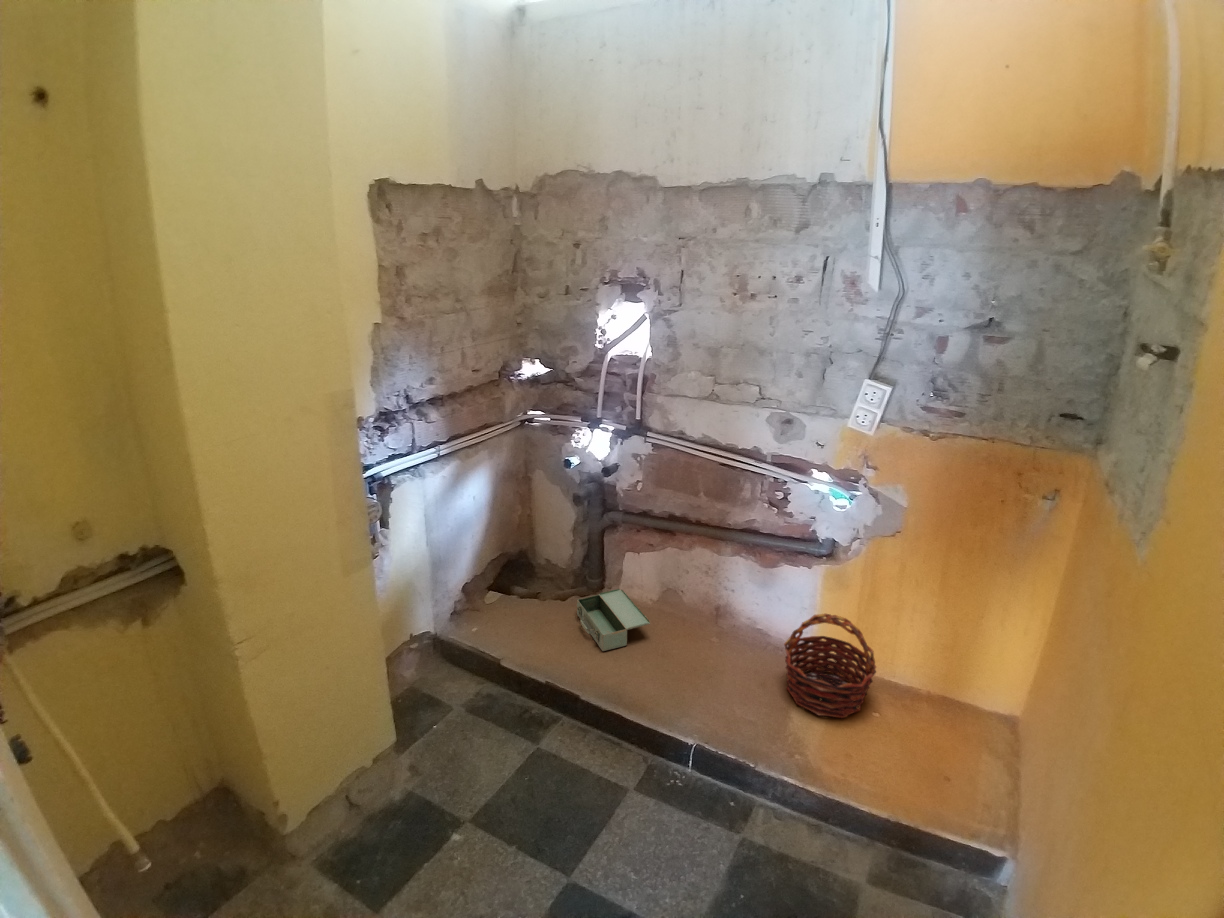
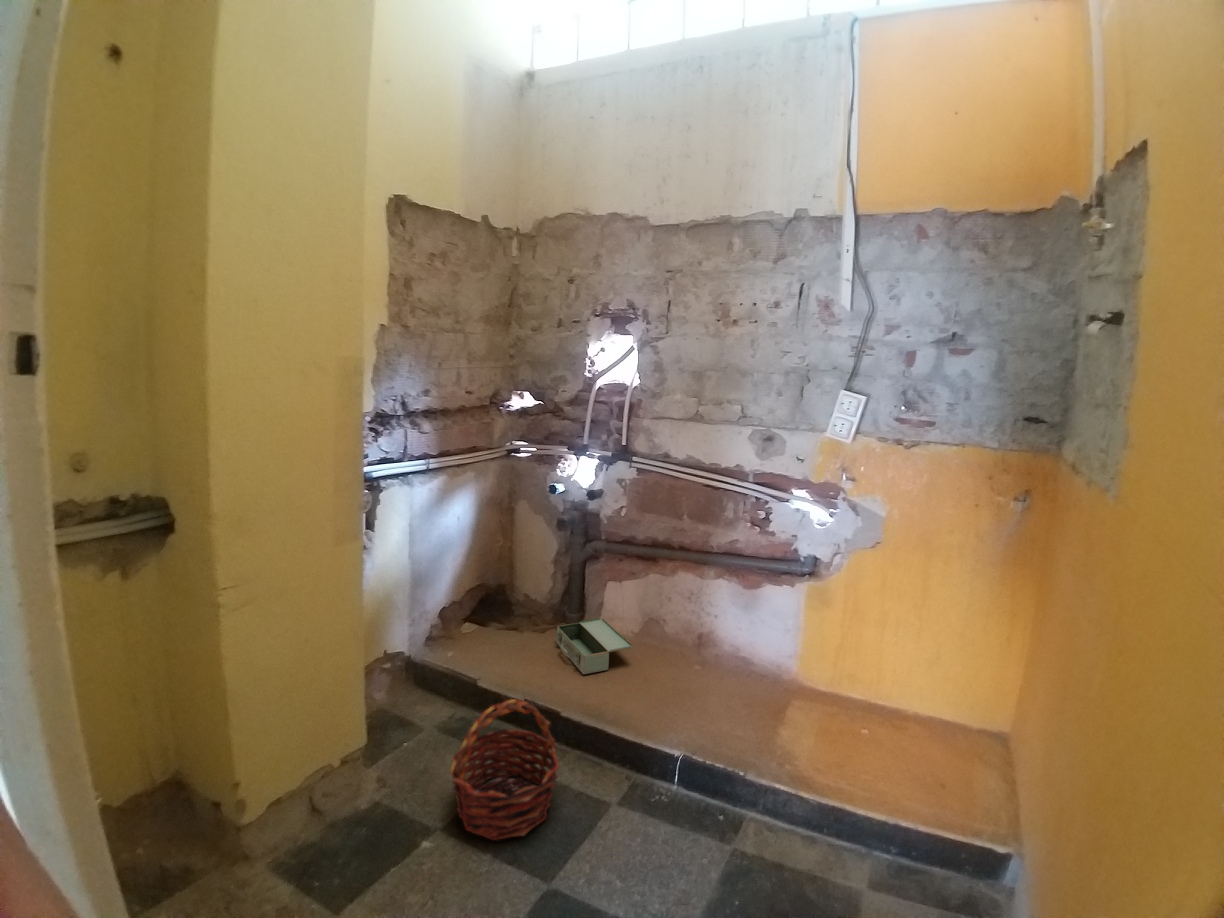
basket: present [784,614,876,718] -> present [450,699,559,840]

